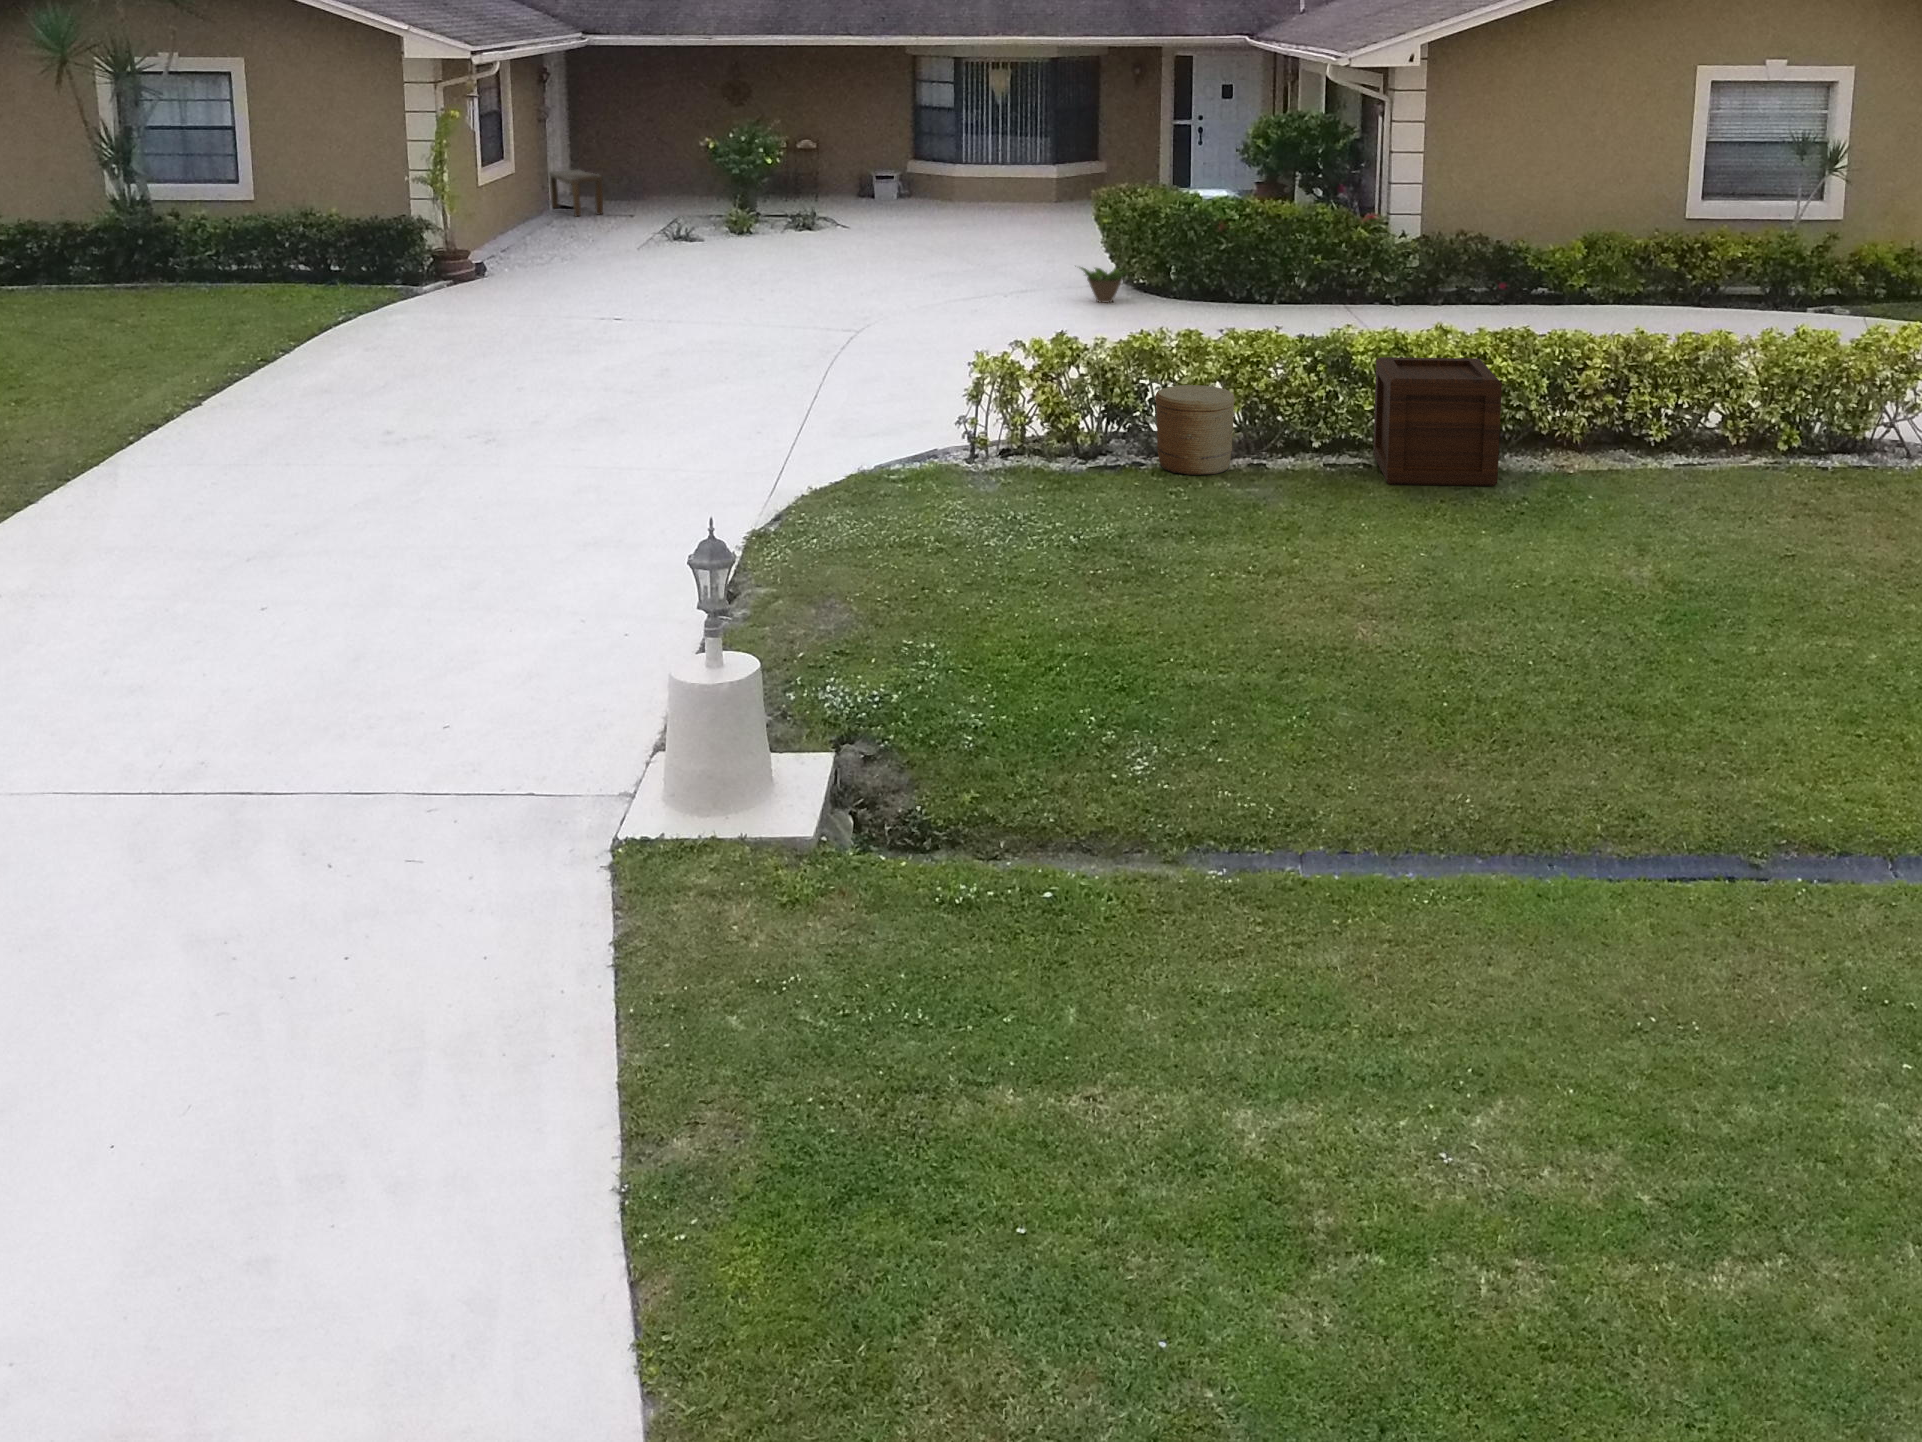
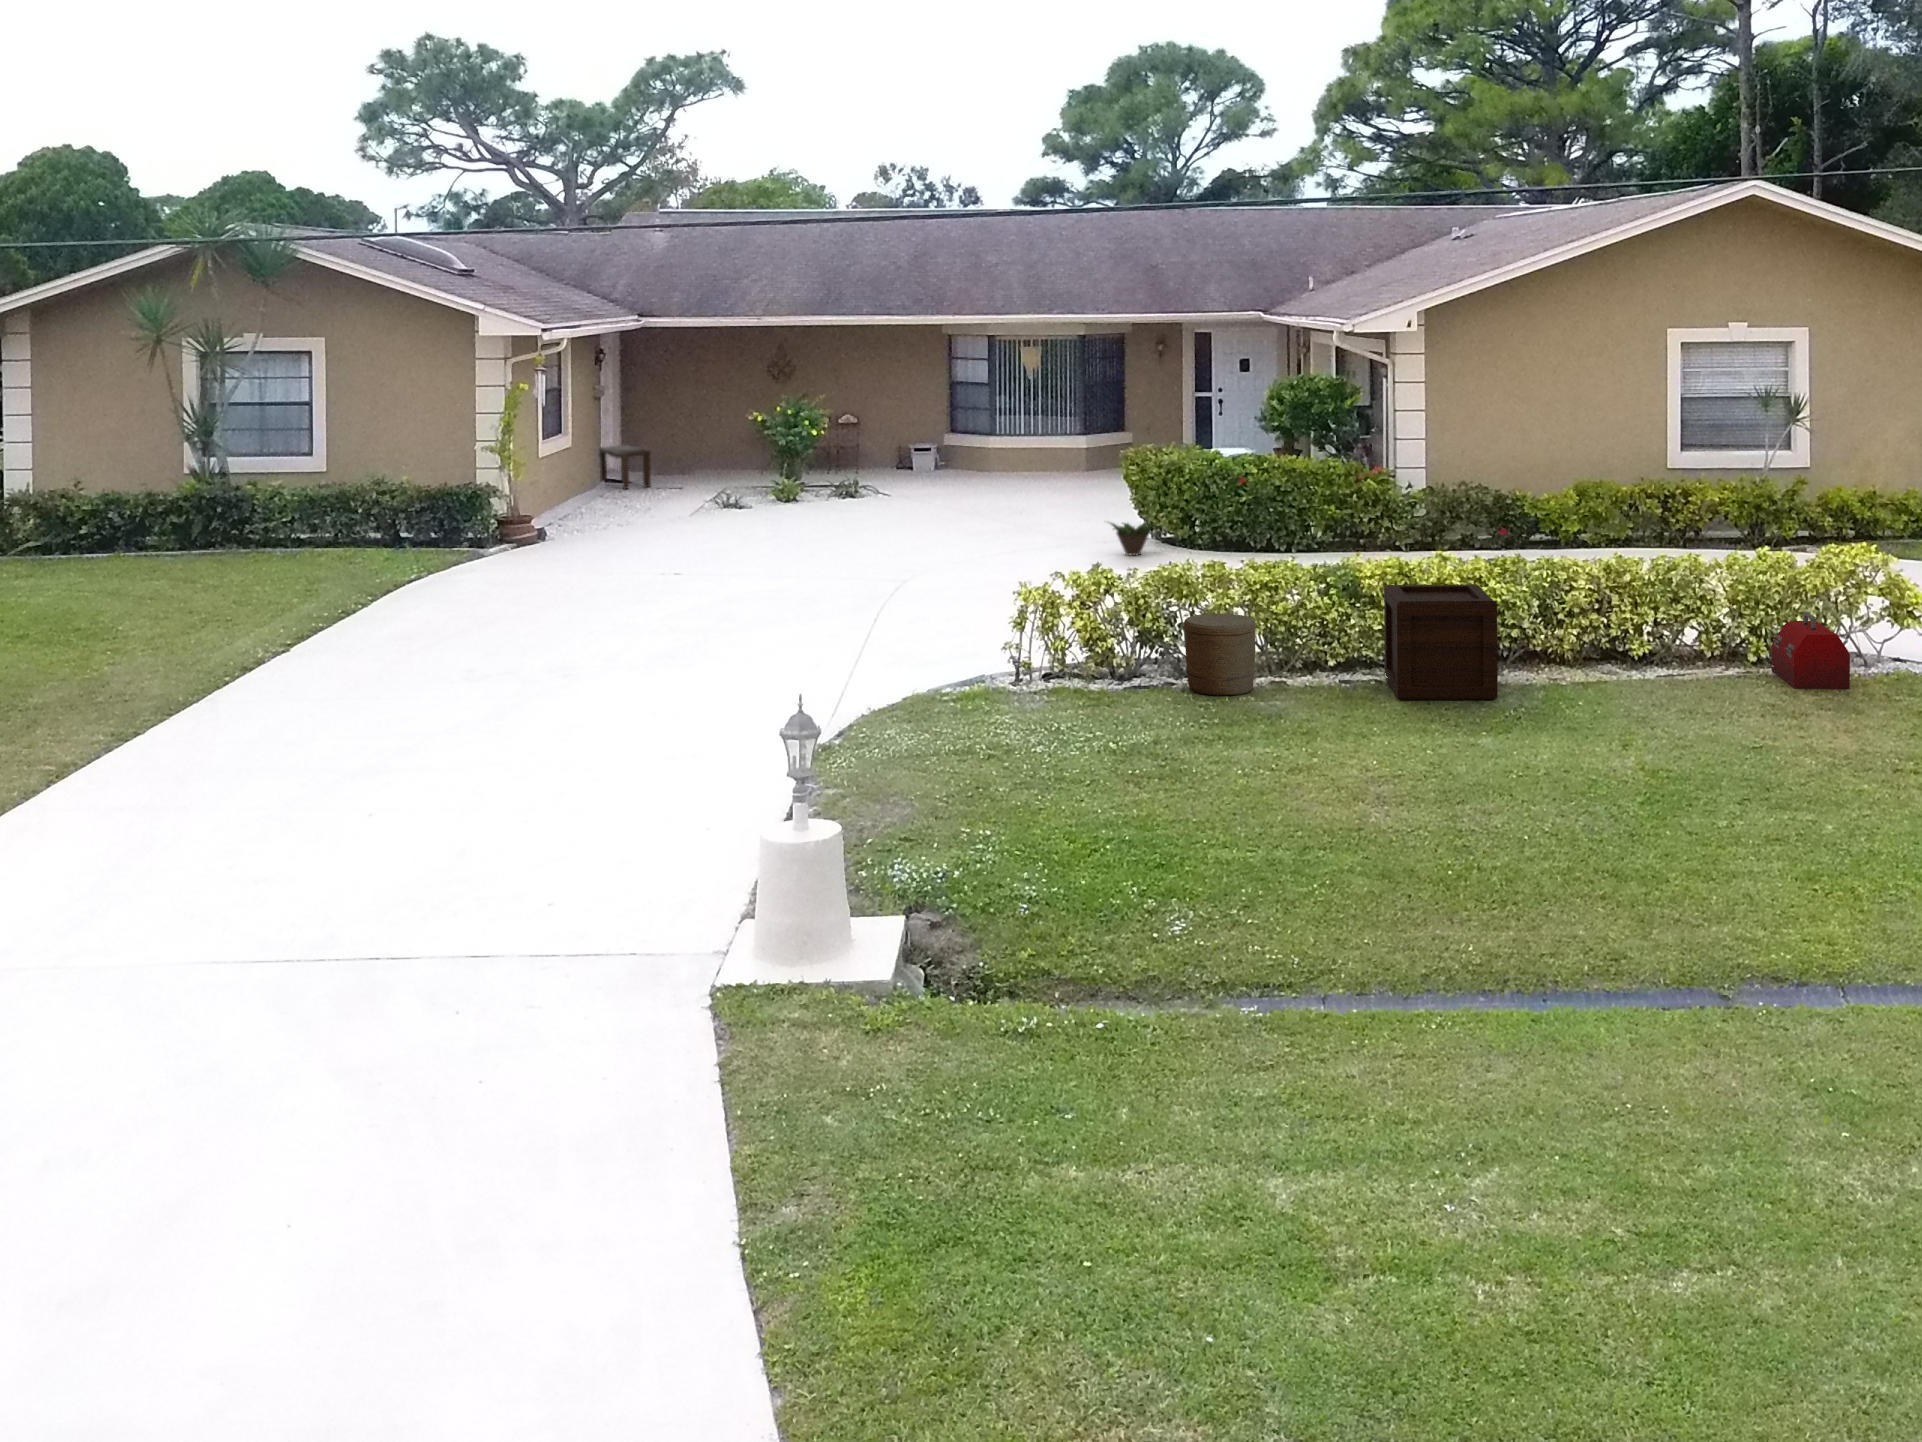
toolbox: none [1799,394,1891,480] -> present [1771,612,1850,689]

